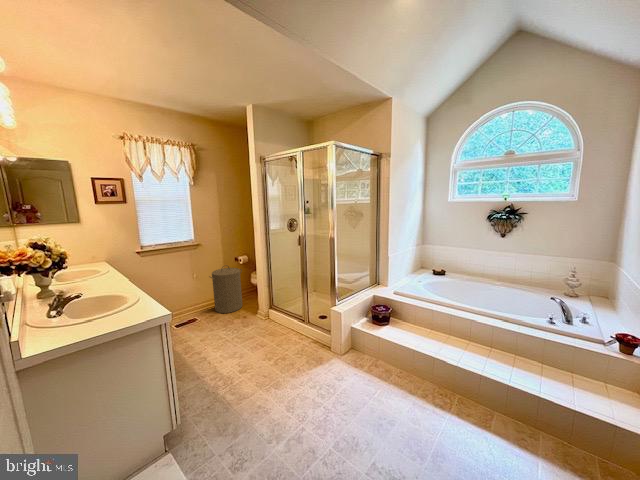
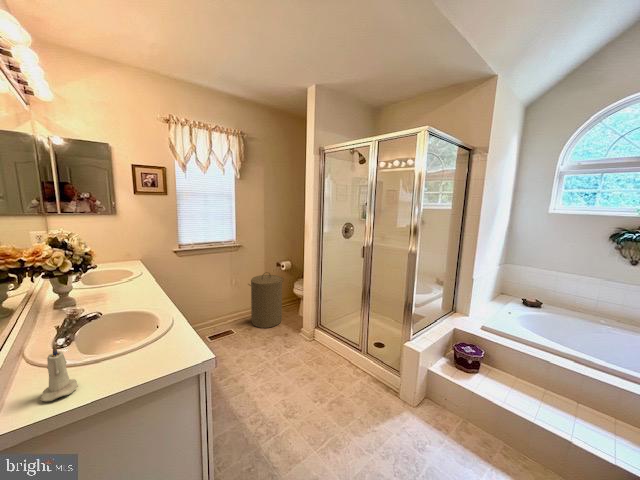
candle: none [49,306,74,341] -> present [41,345,78,401]

